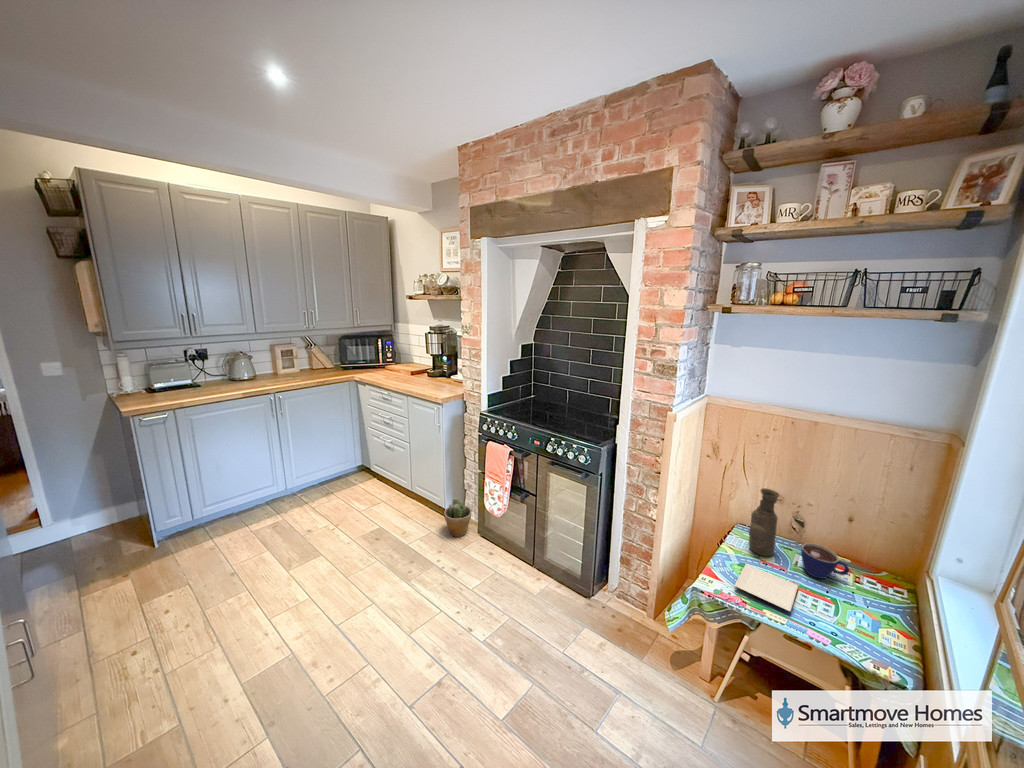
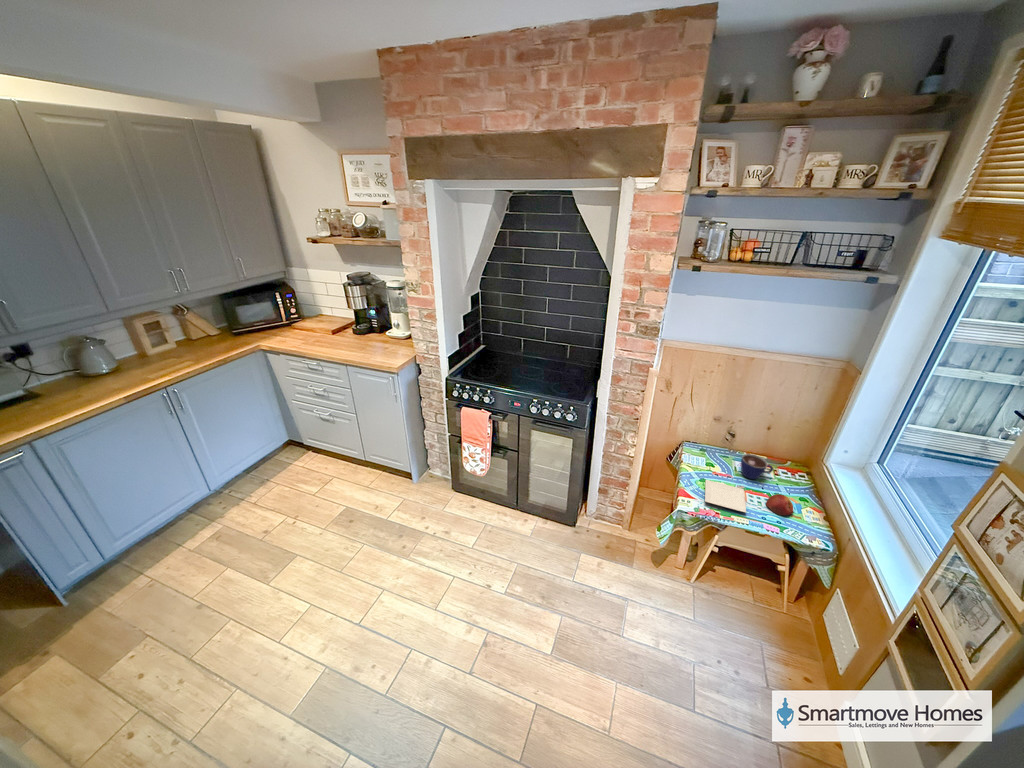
vase: present [749,488,780,556] -> none [702,418,729,469]
potted plant: present [444,497,472,537] -> none [418,463,446,500]
apple: none [827,599,869,631] -> present [766,494,793,515]

